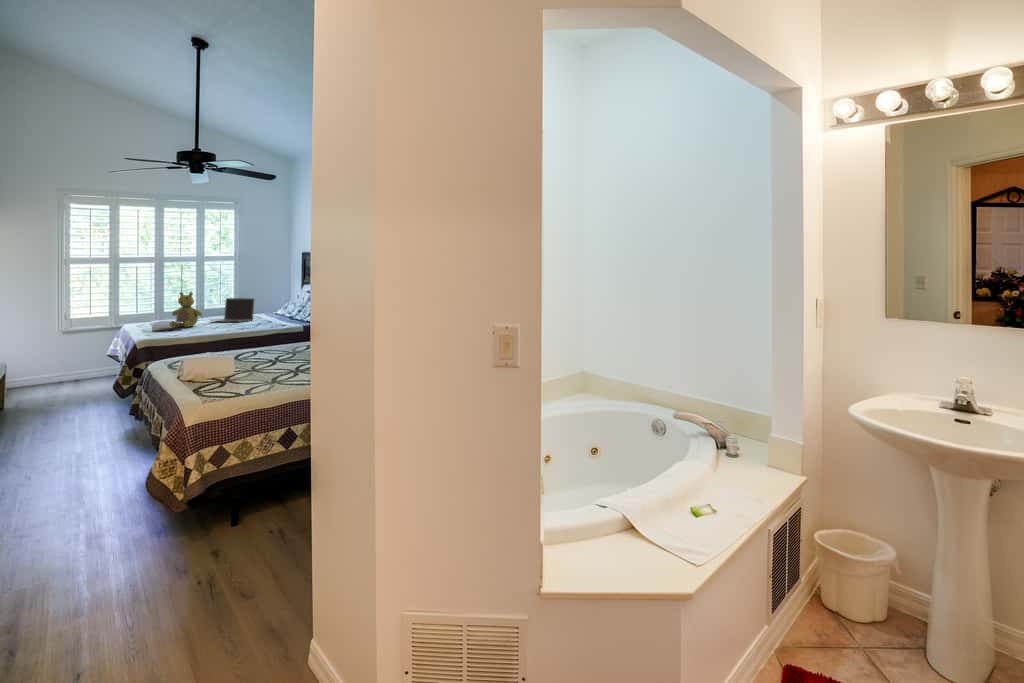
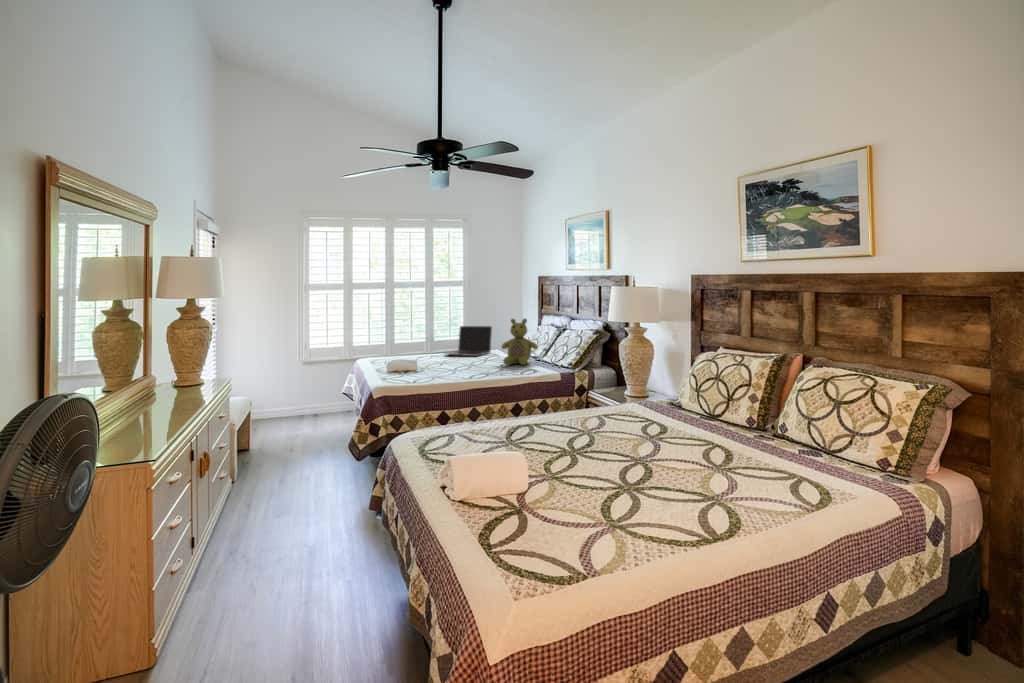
stuffed bear: present [170,292,202,327] -> present [502,319,537,365]

